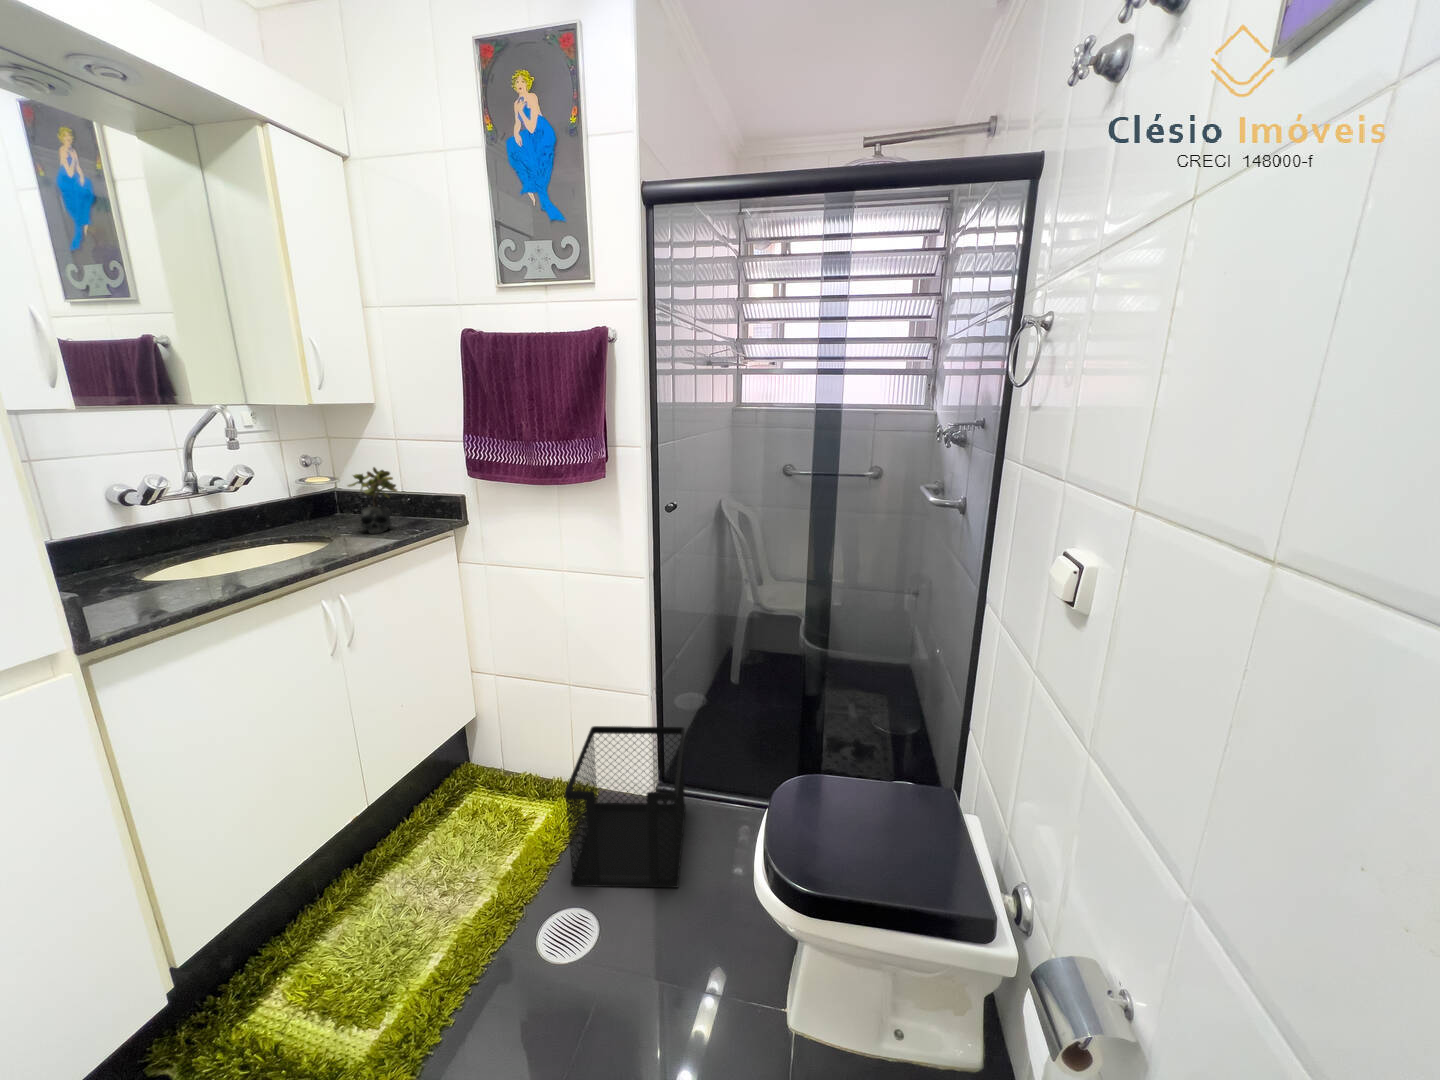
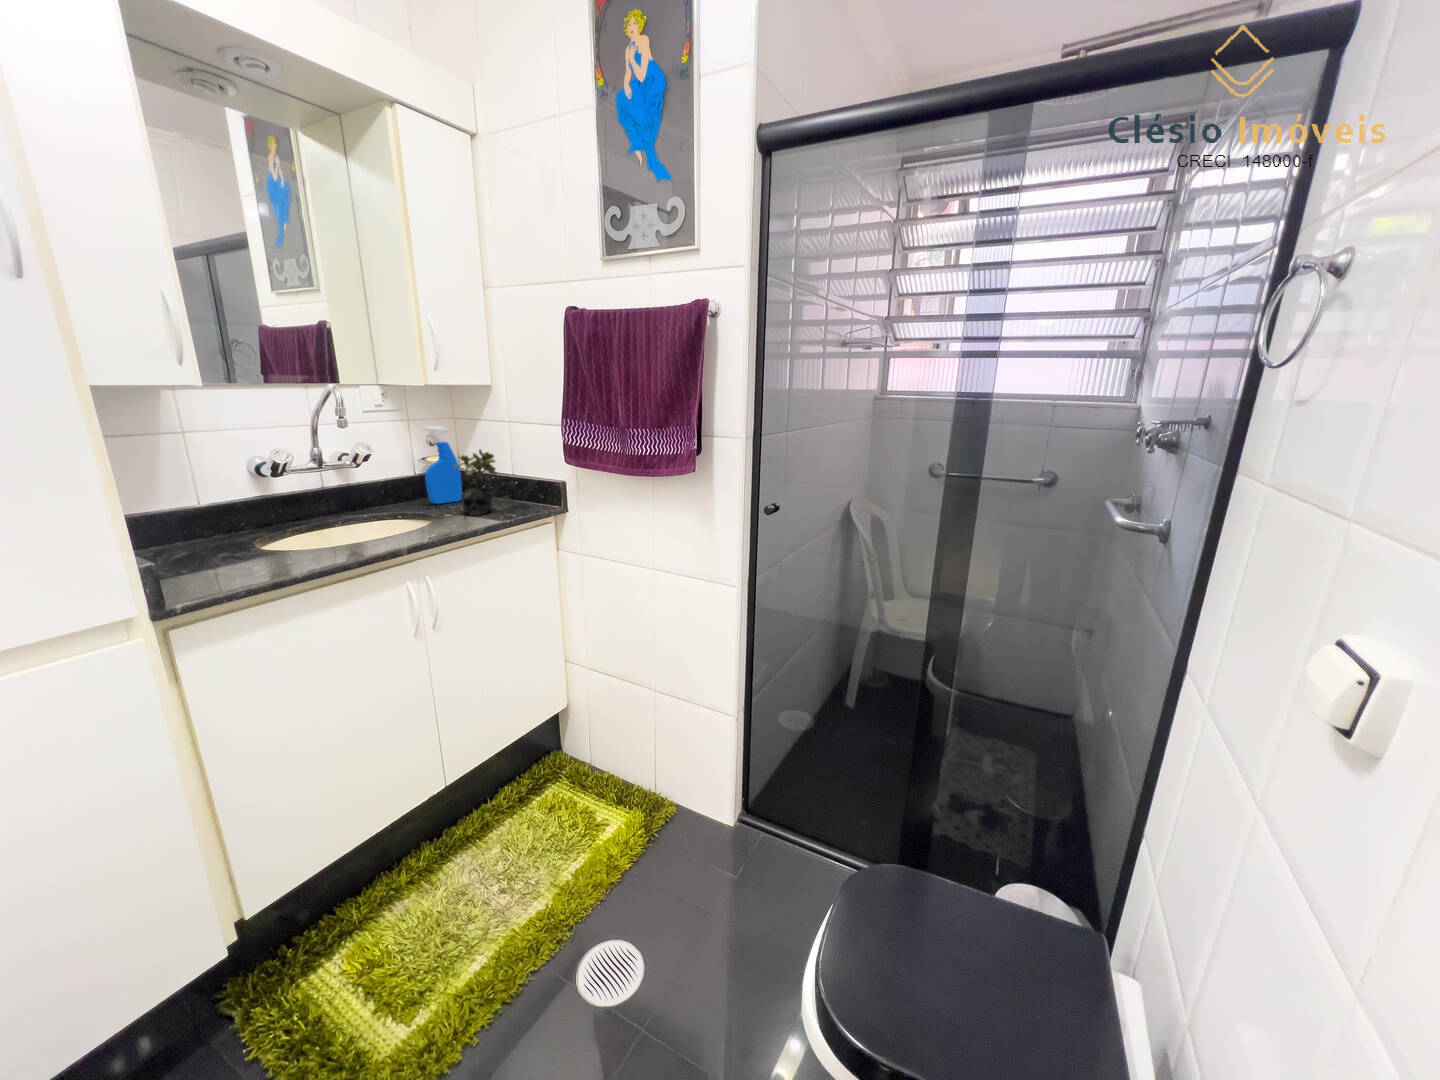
spray bottle: none [302,446,348,526] -> present [423,426,462,504]
wastebasket: present [565,726,686,887] -> none [622,742,766,949]

